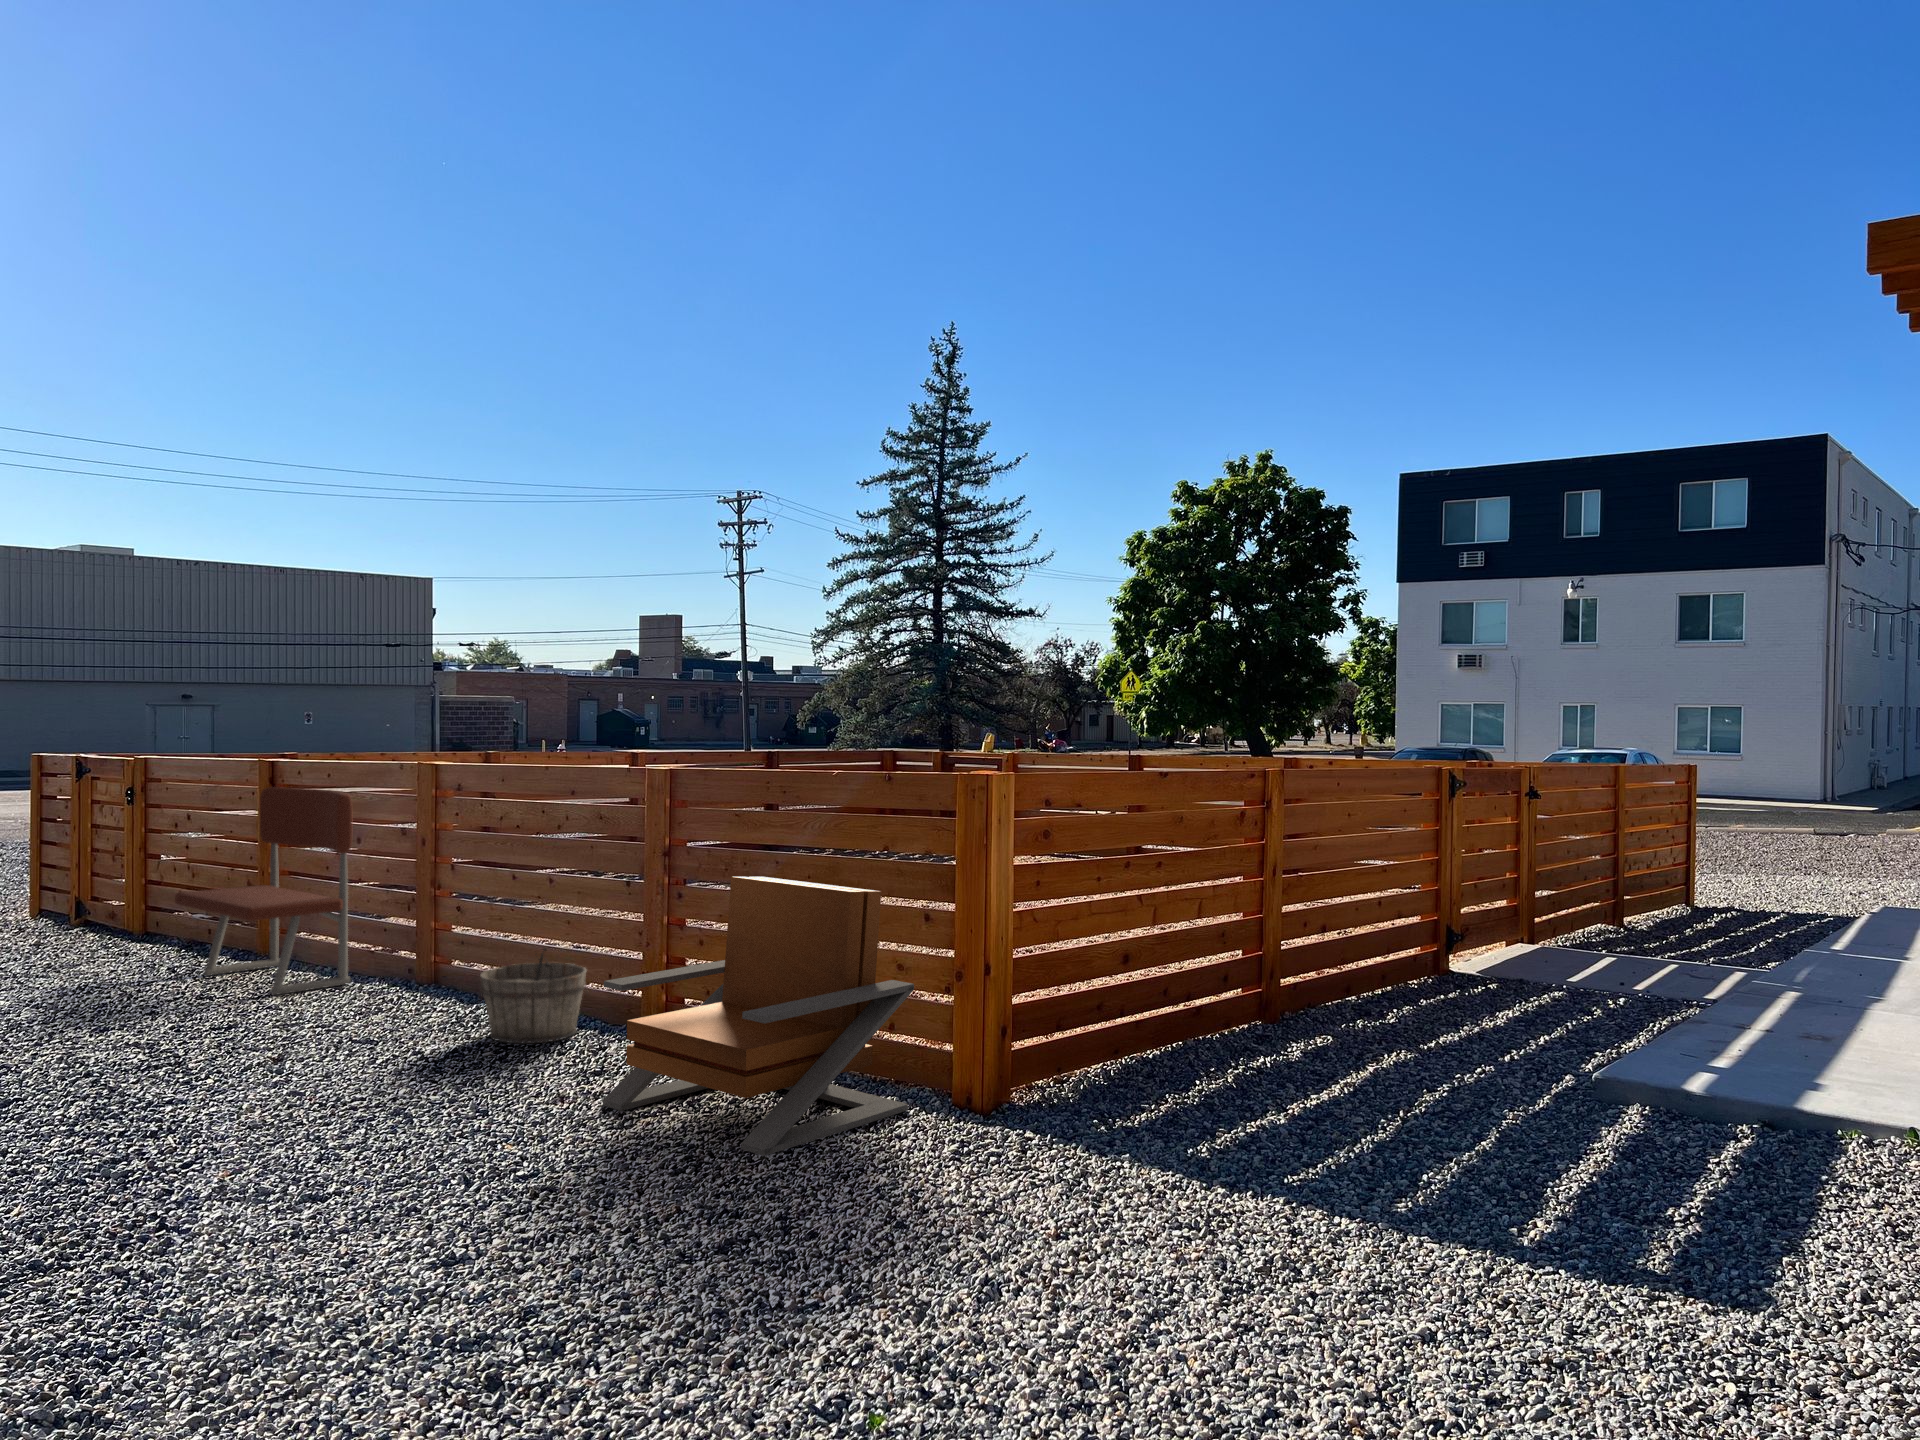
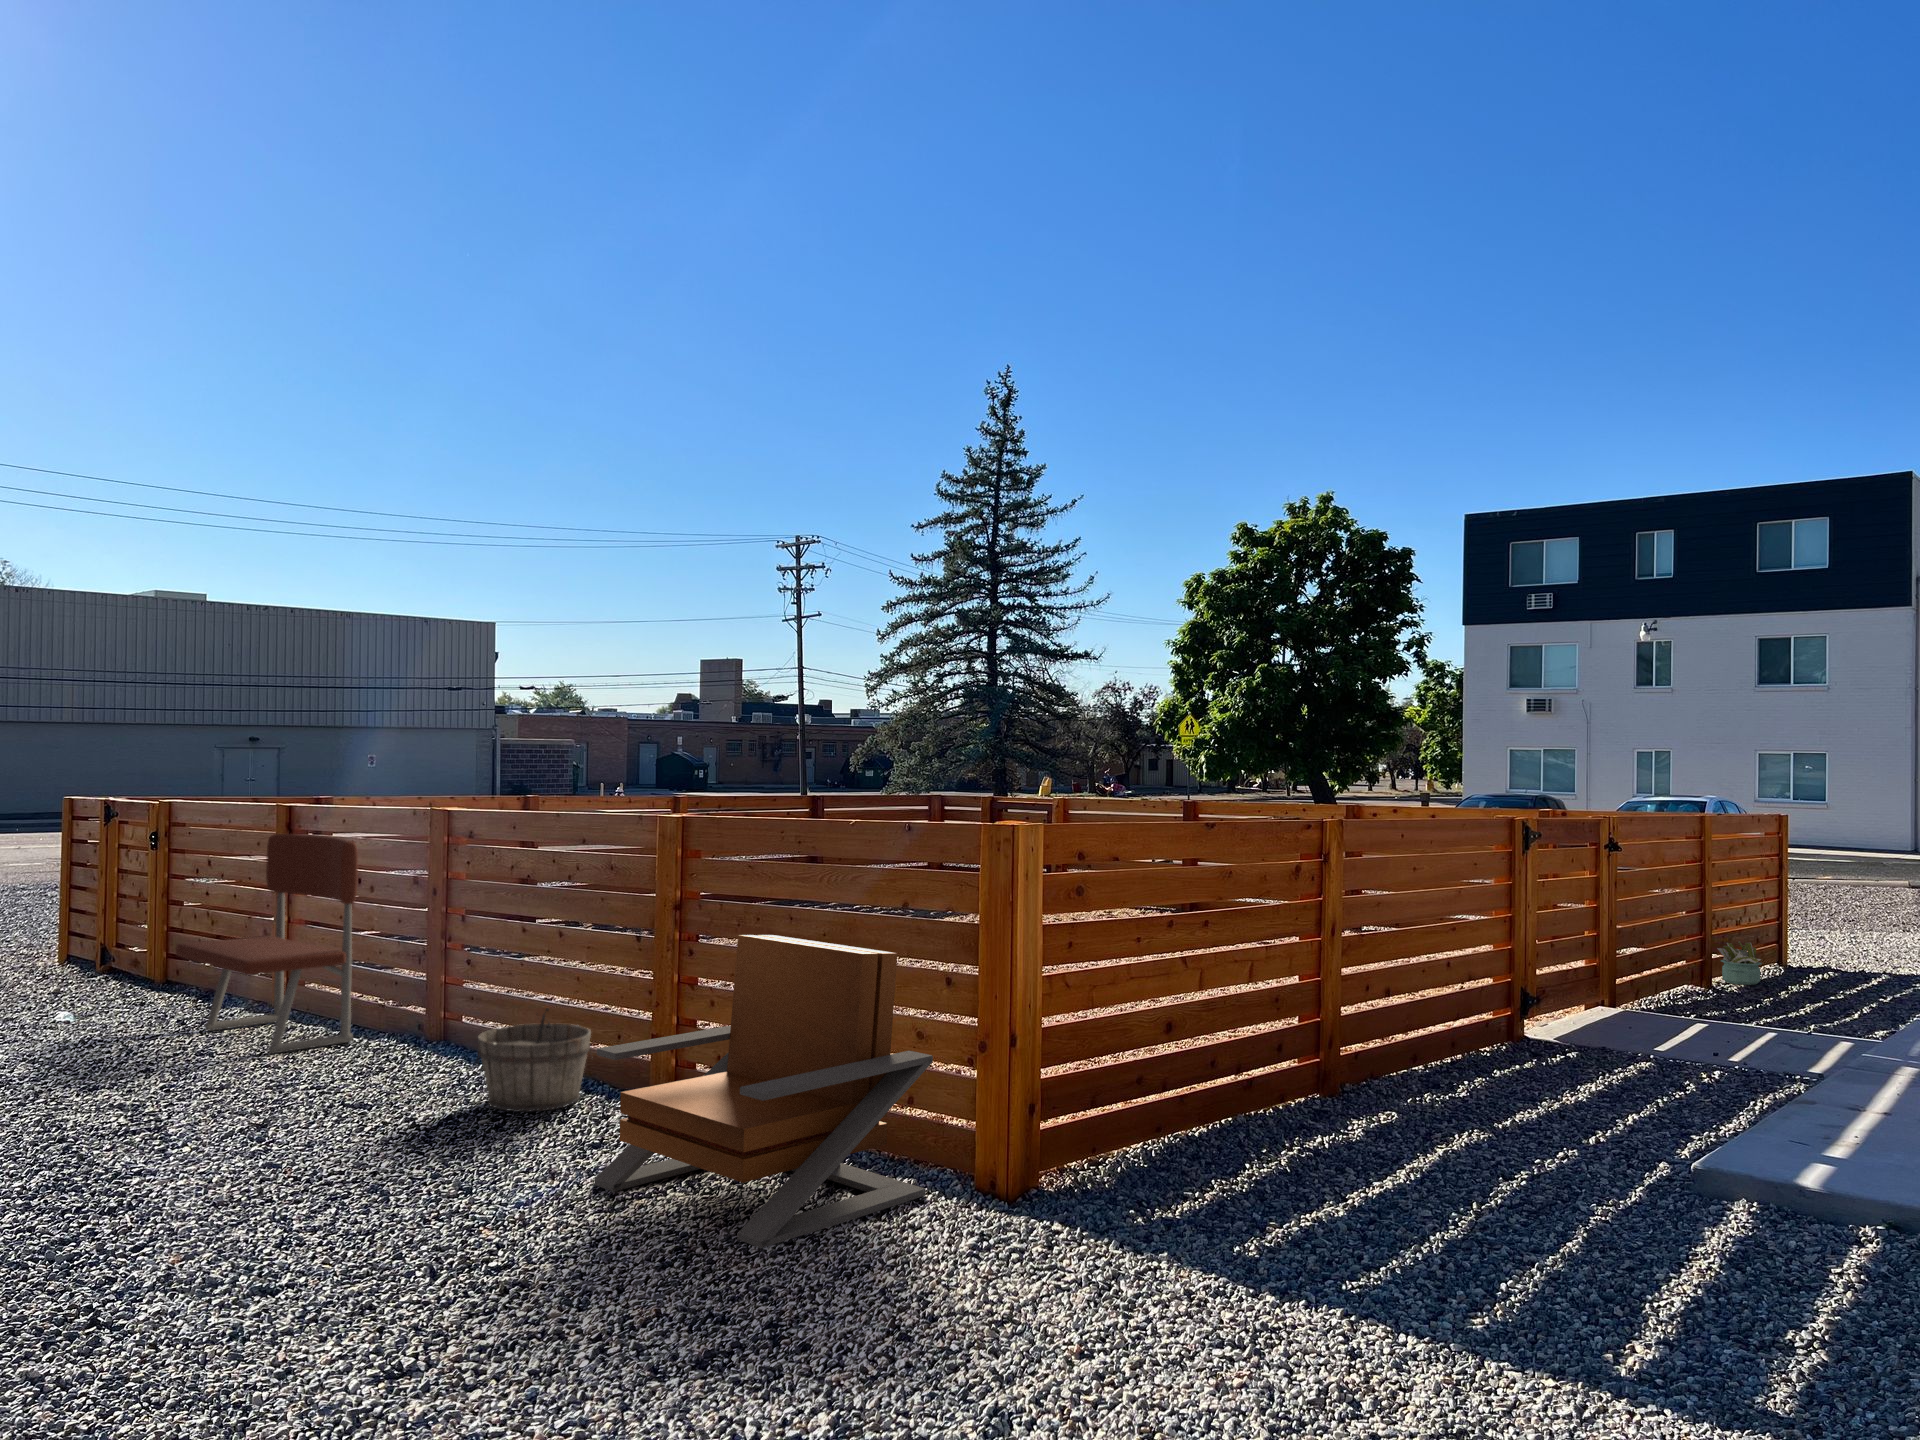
decorative plant: none [1623,882,1664,922] -> present [1717,942,1762,985]

